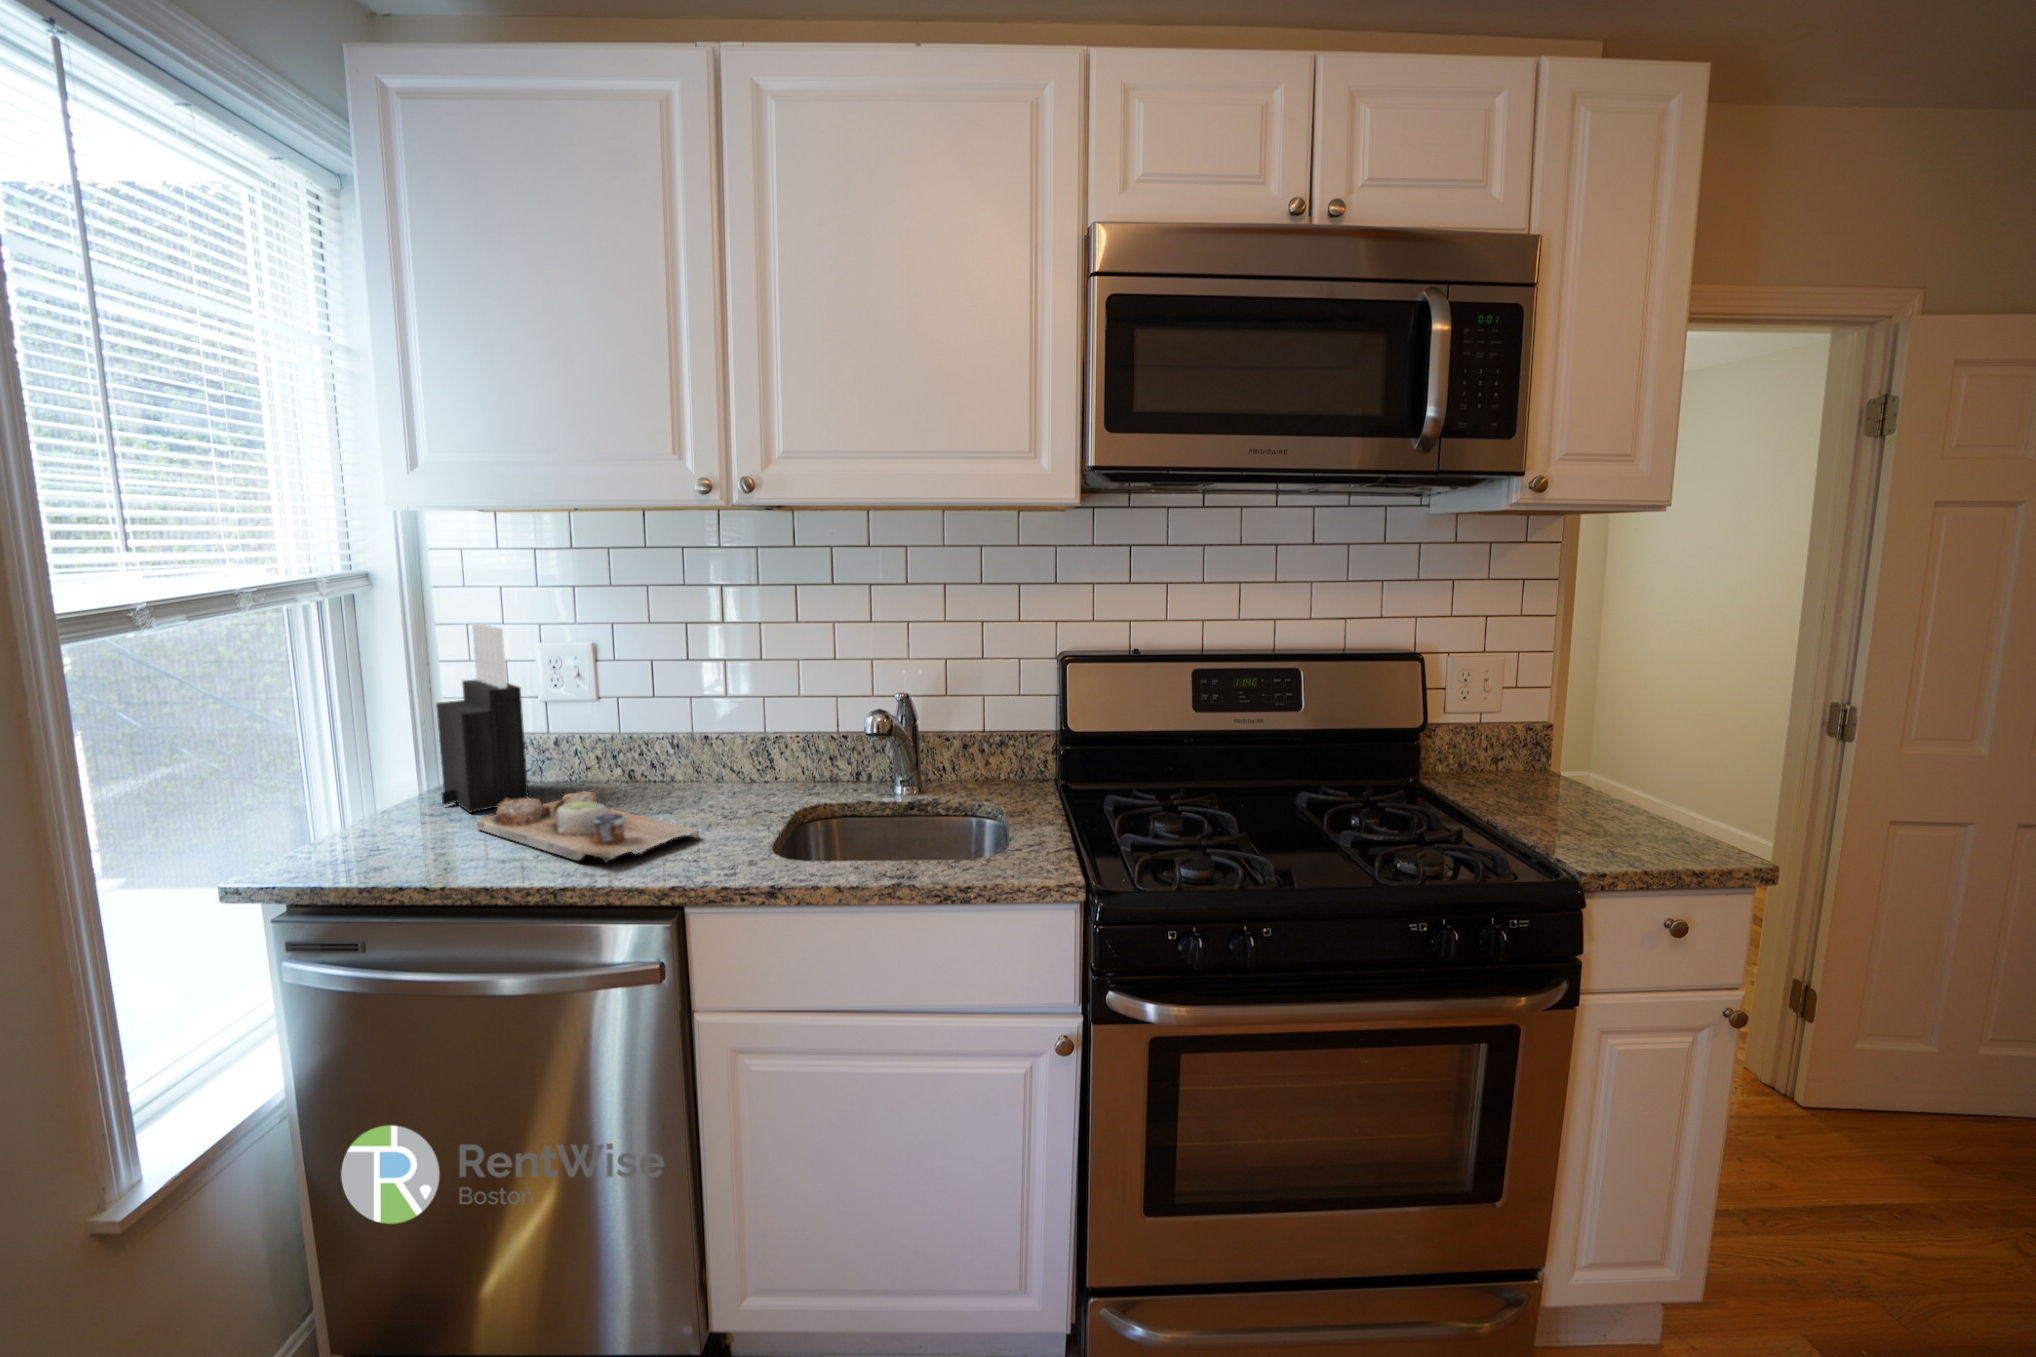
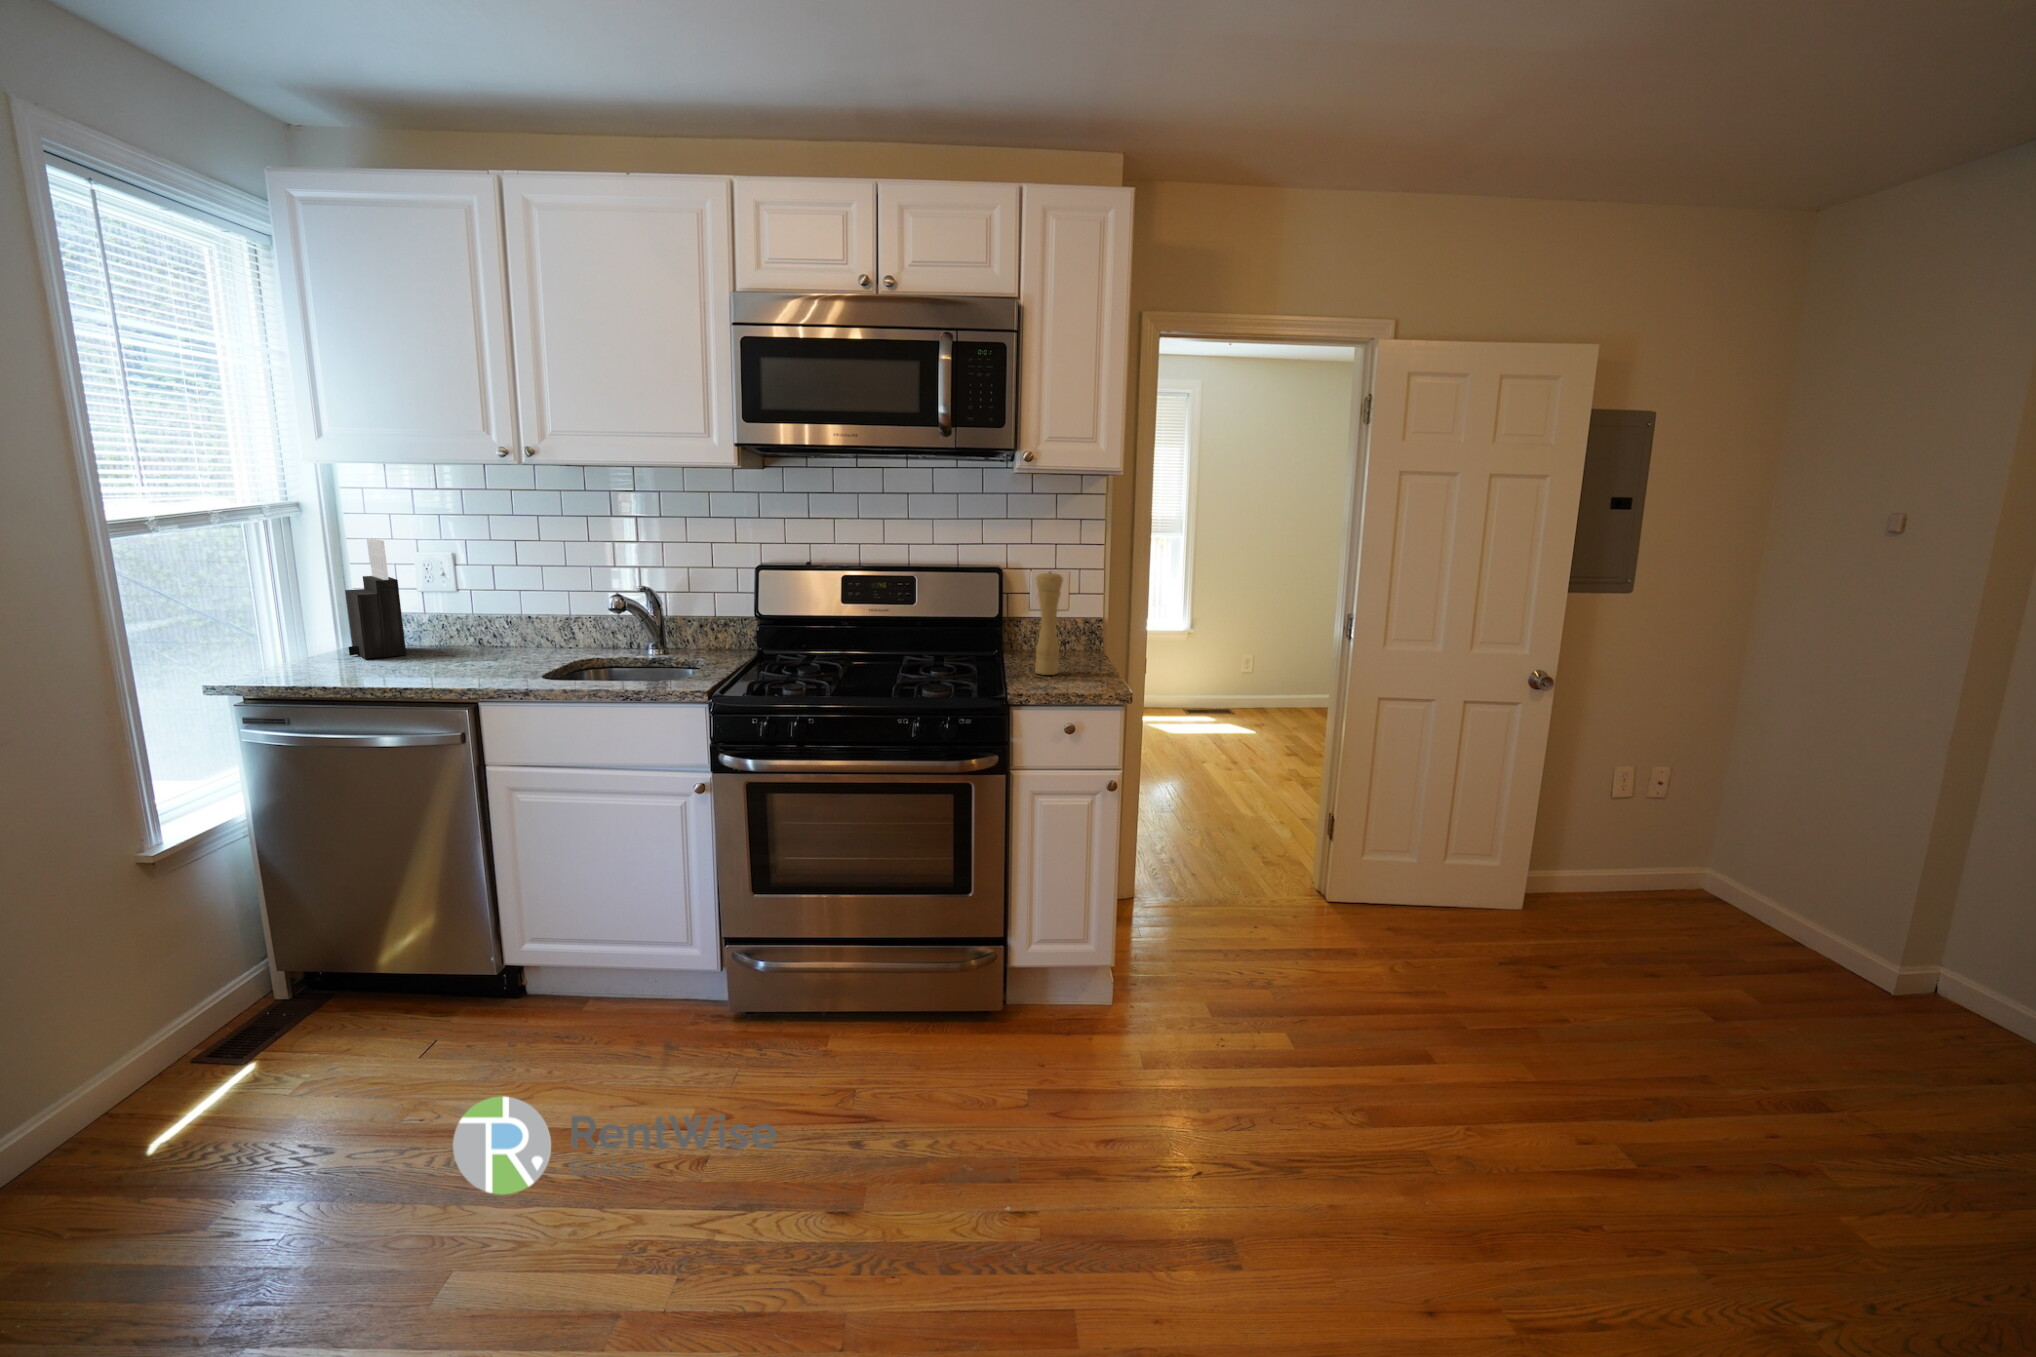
pepper mill: none [1533,662,1592,826] -> present [1035,572,1063,675]
cutting board: present [477,791,699,862] -> none [366,646,503,679]

